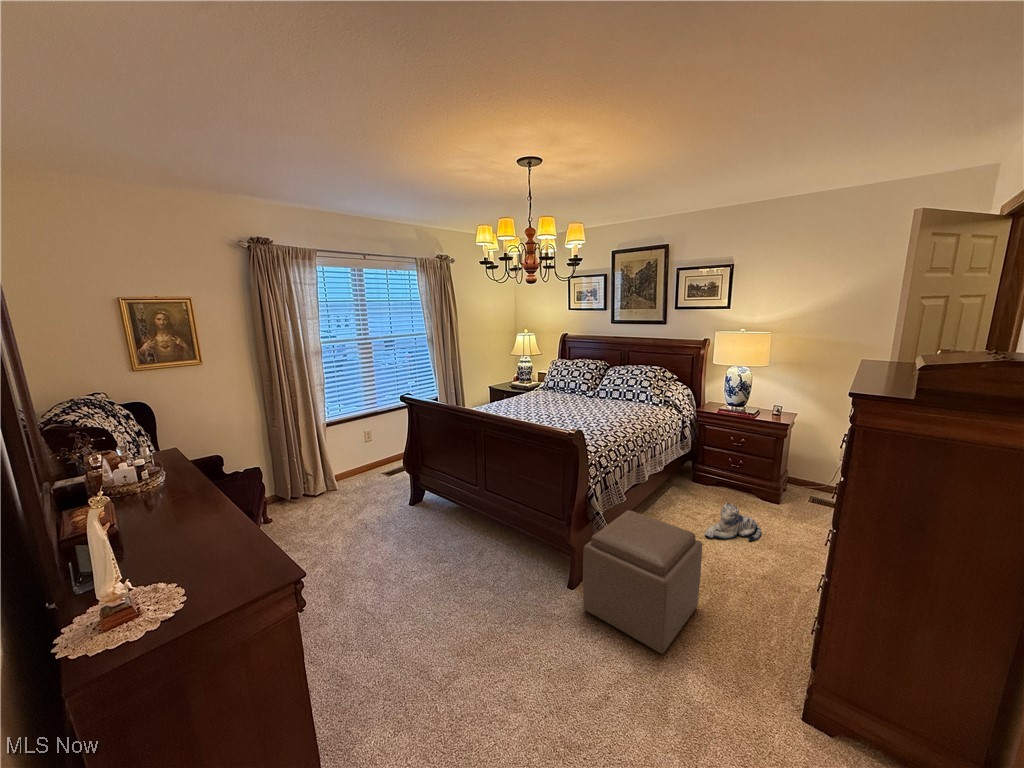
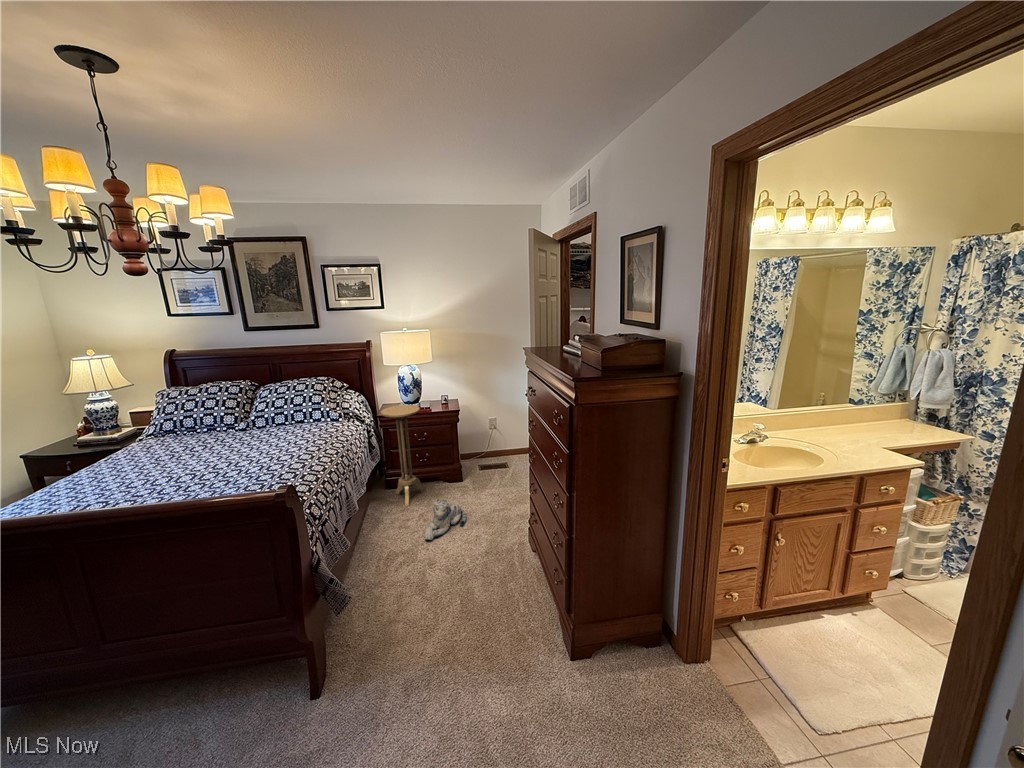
side table: none [697,404,738,503] -> present [381,405,425,506]
ottoman: present [583,510,702,654] -> none [337,549,459,712]

